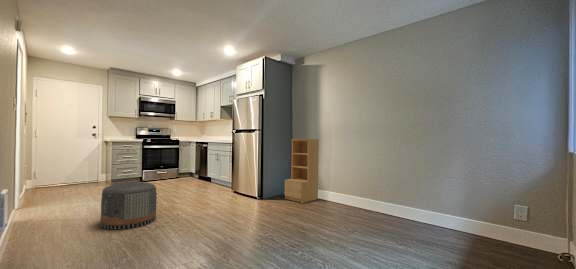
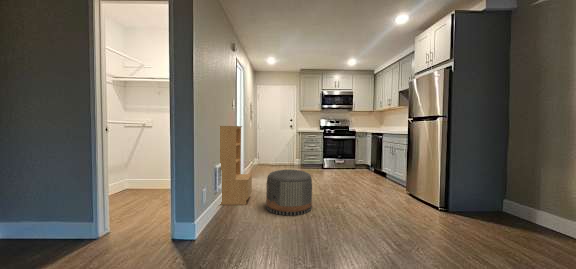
bookshelf: present [285,139,319,203] -> present [220,126,252,205]

